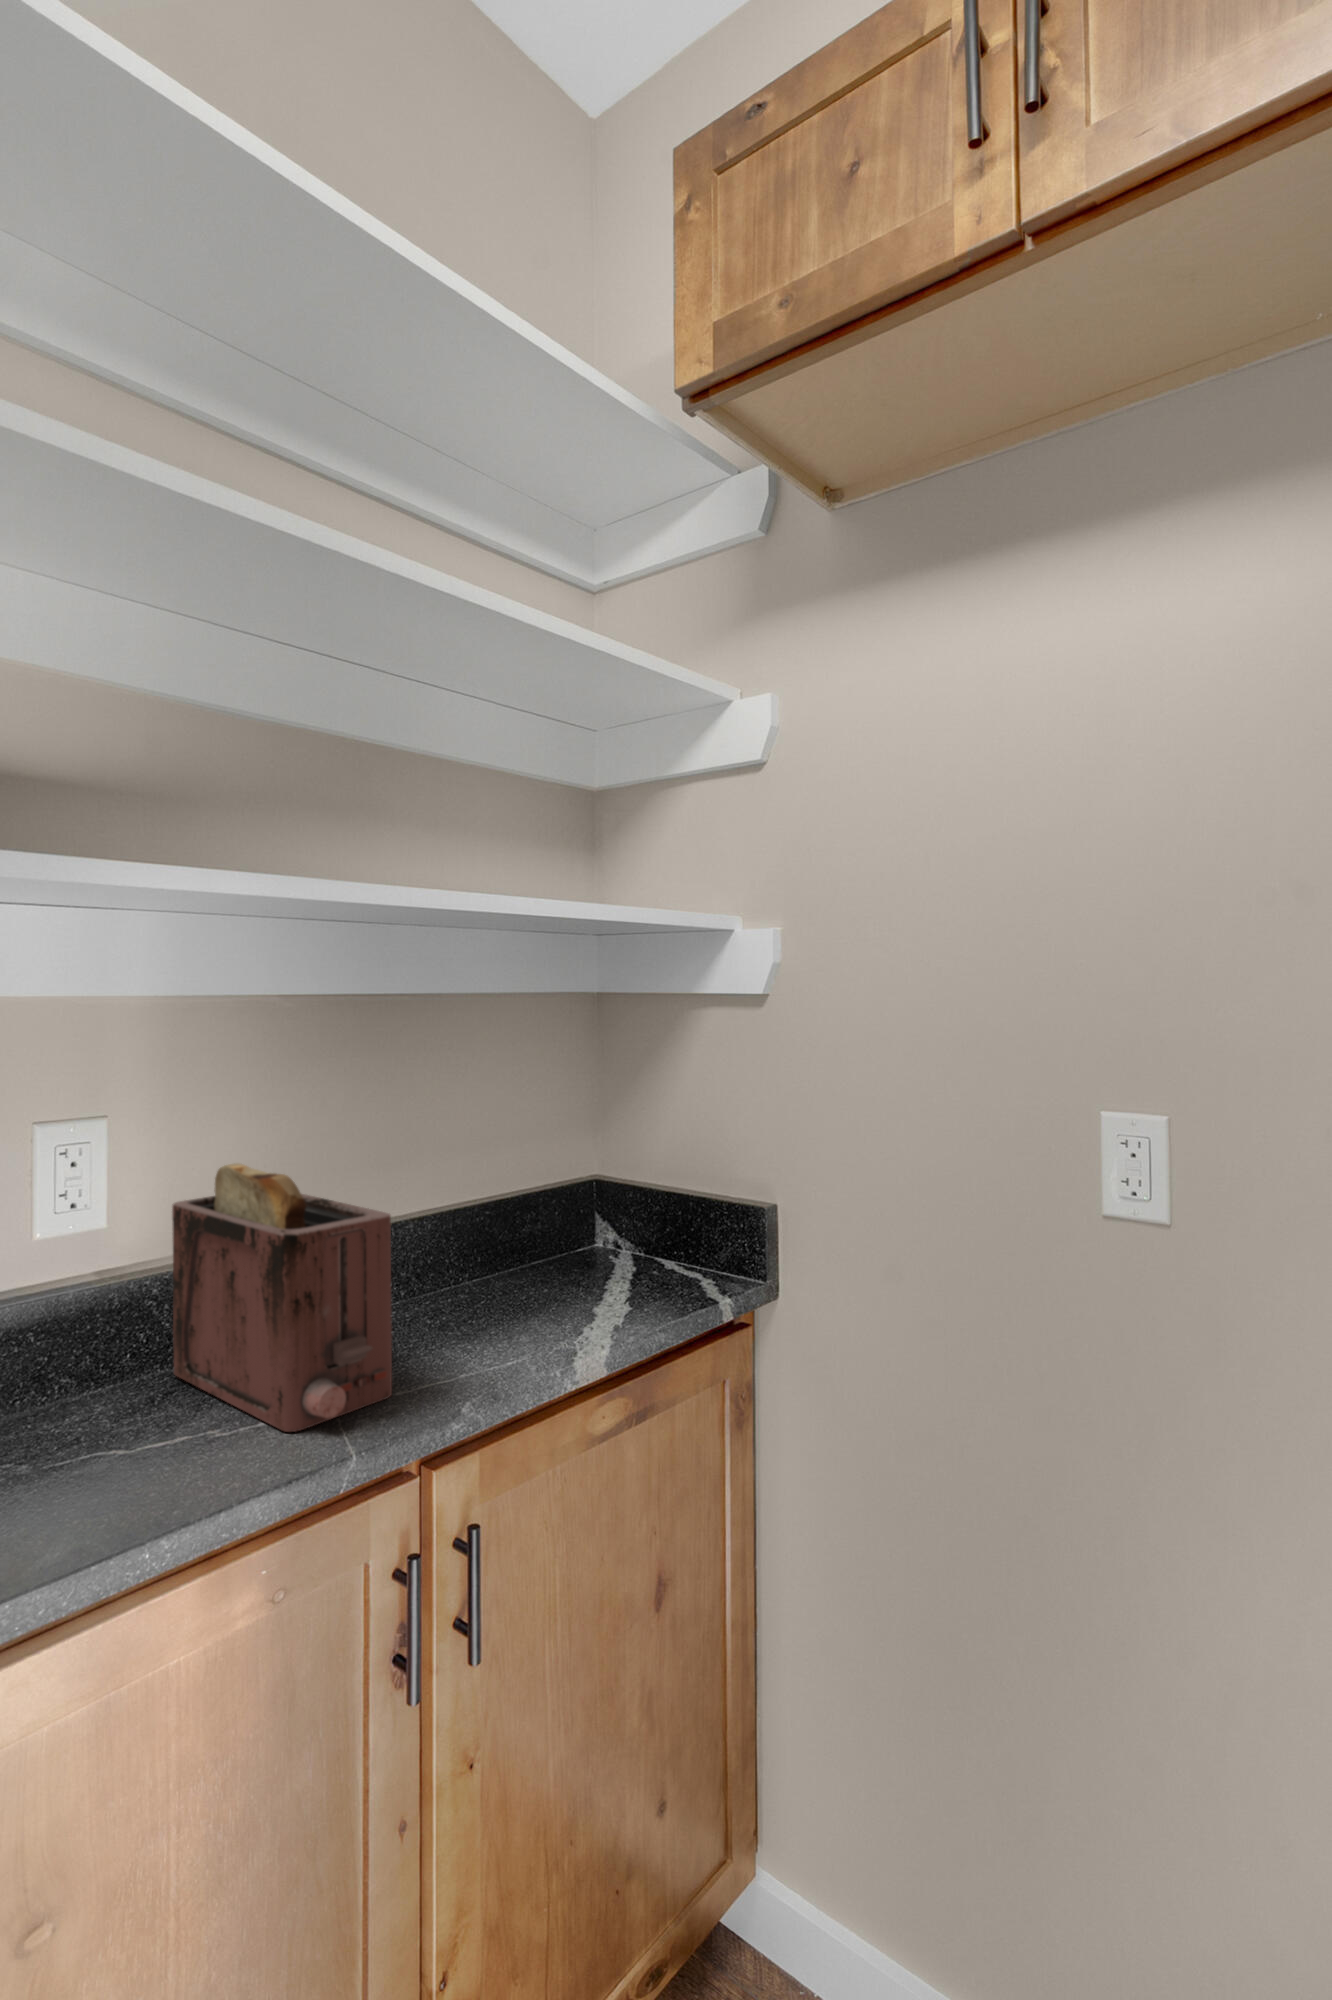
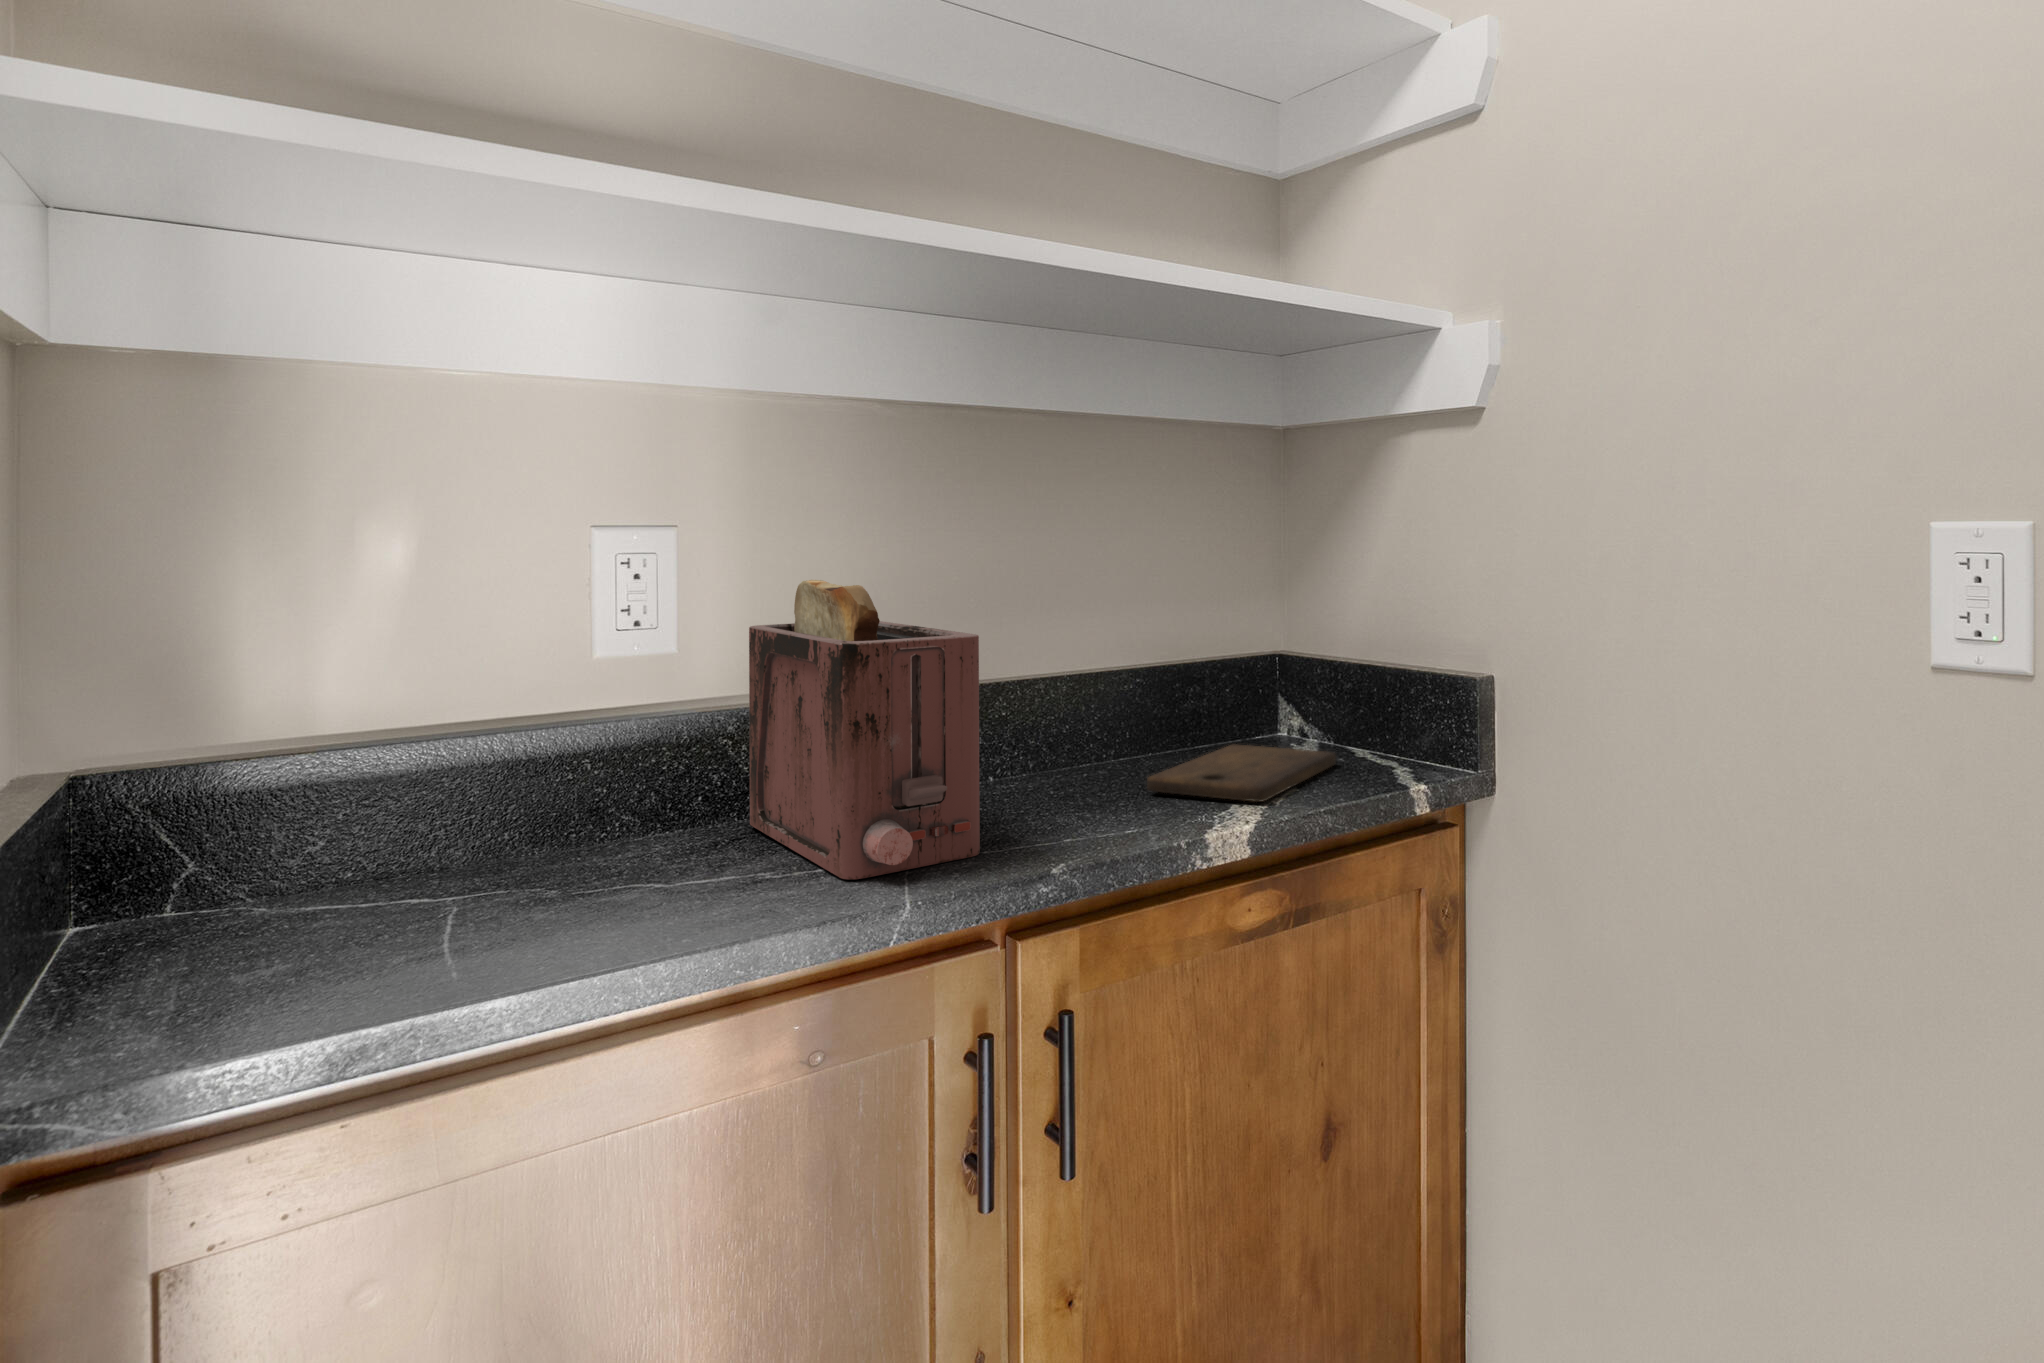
cutting board: none [510,1264,652,1324] -> present [1147,744,1336,802]

